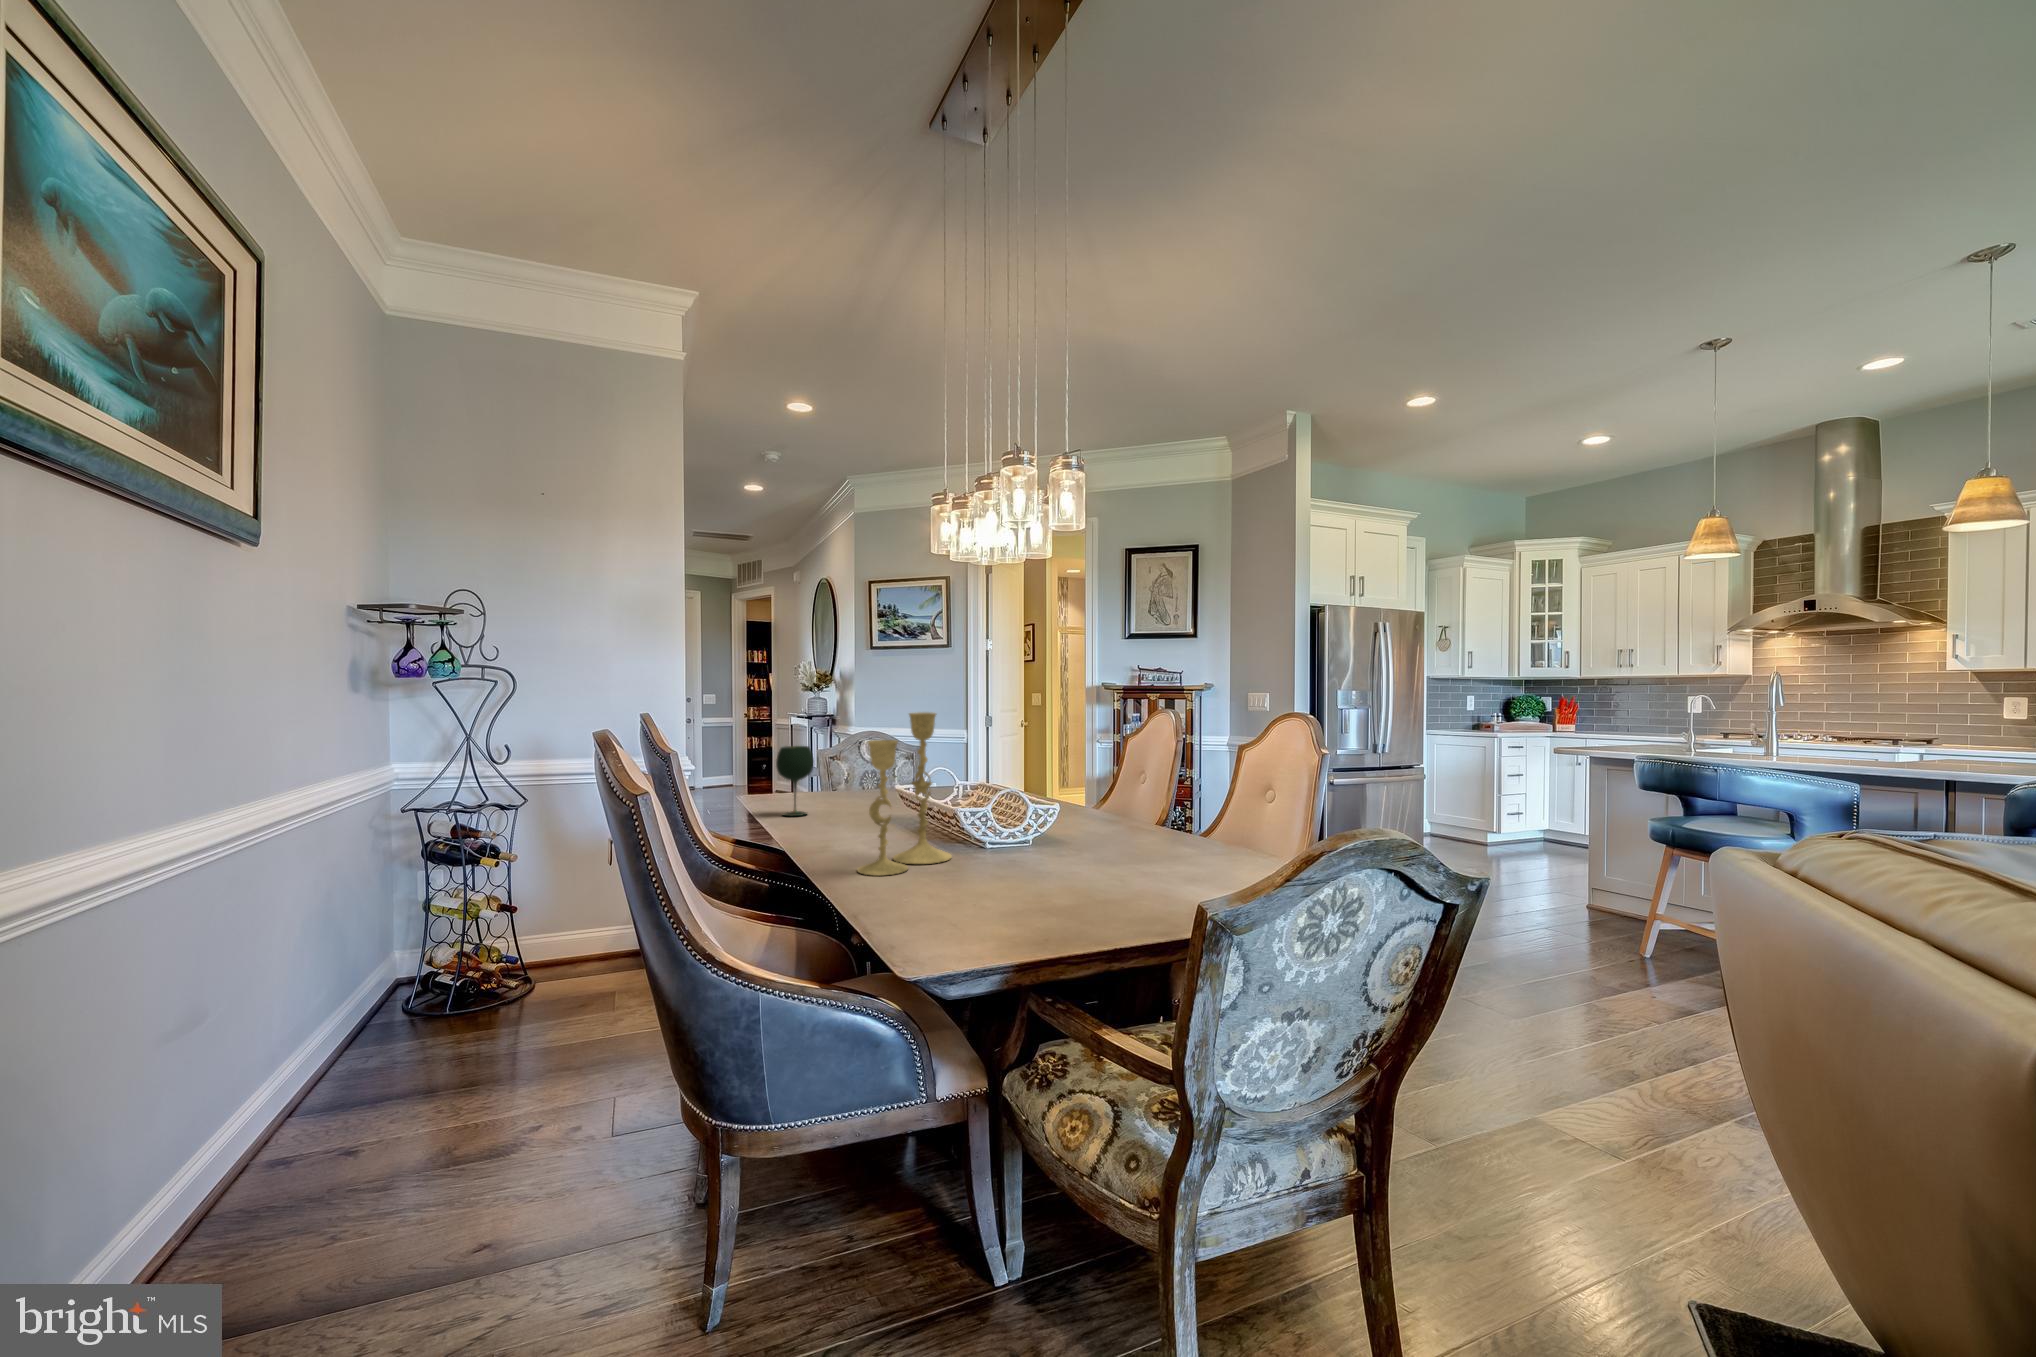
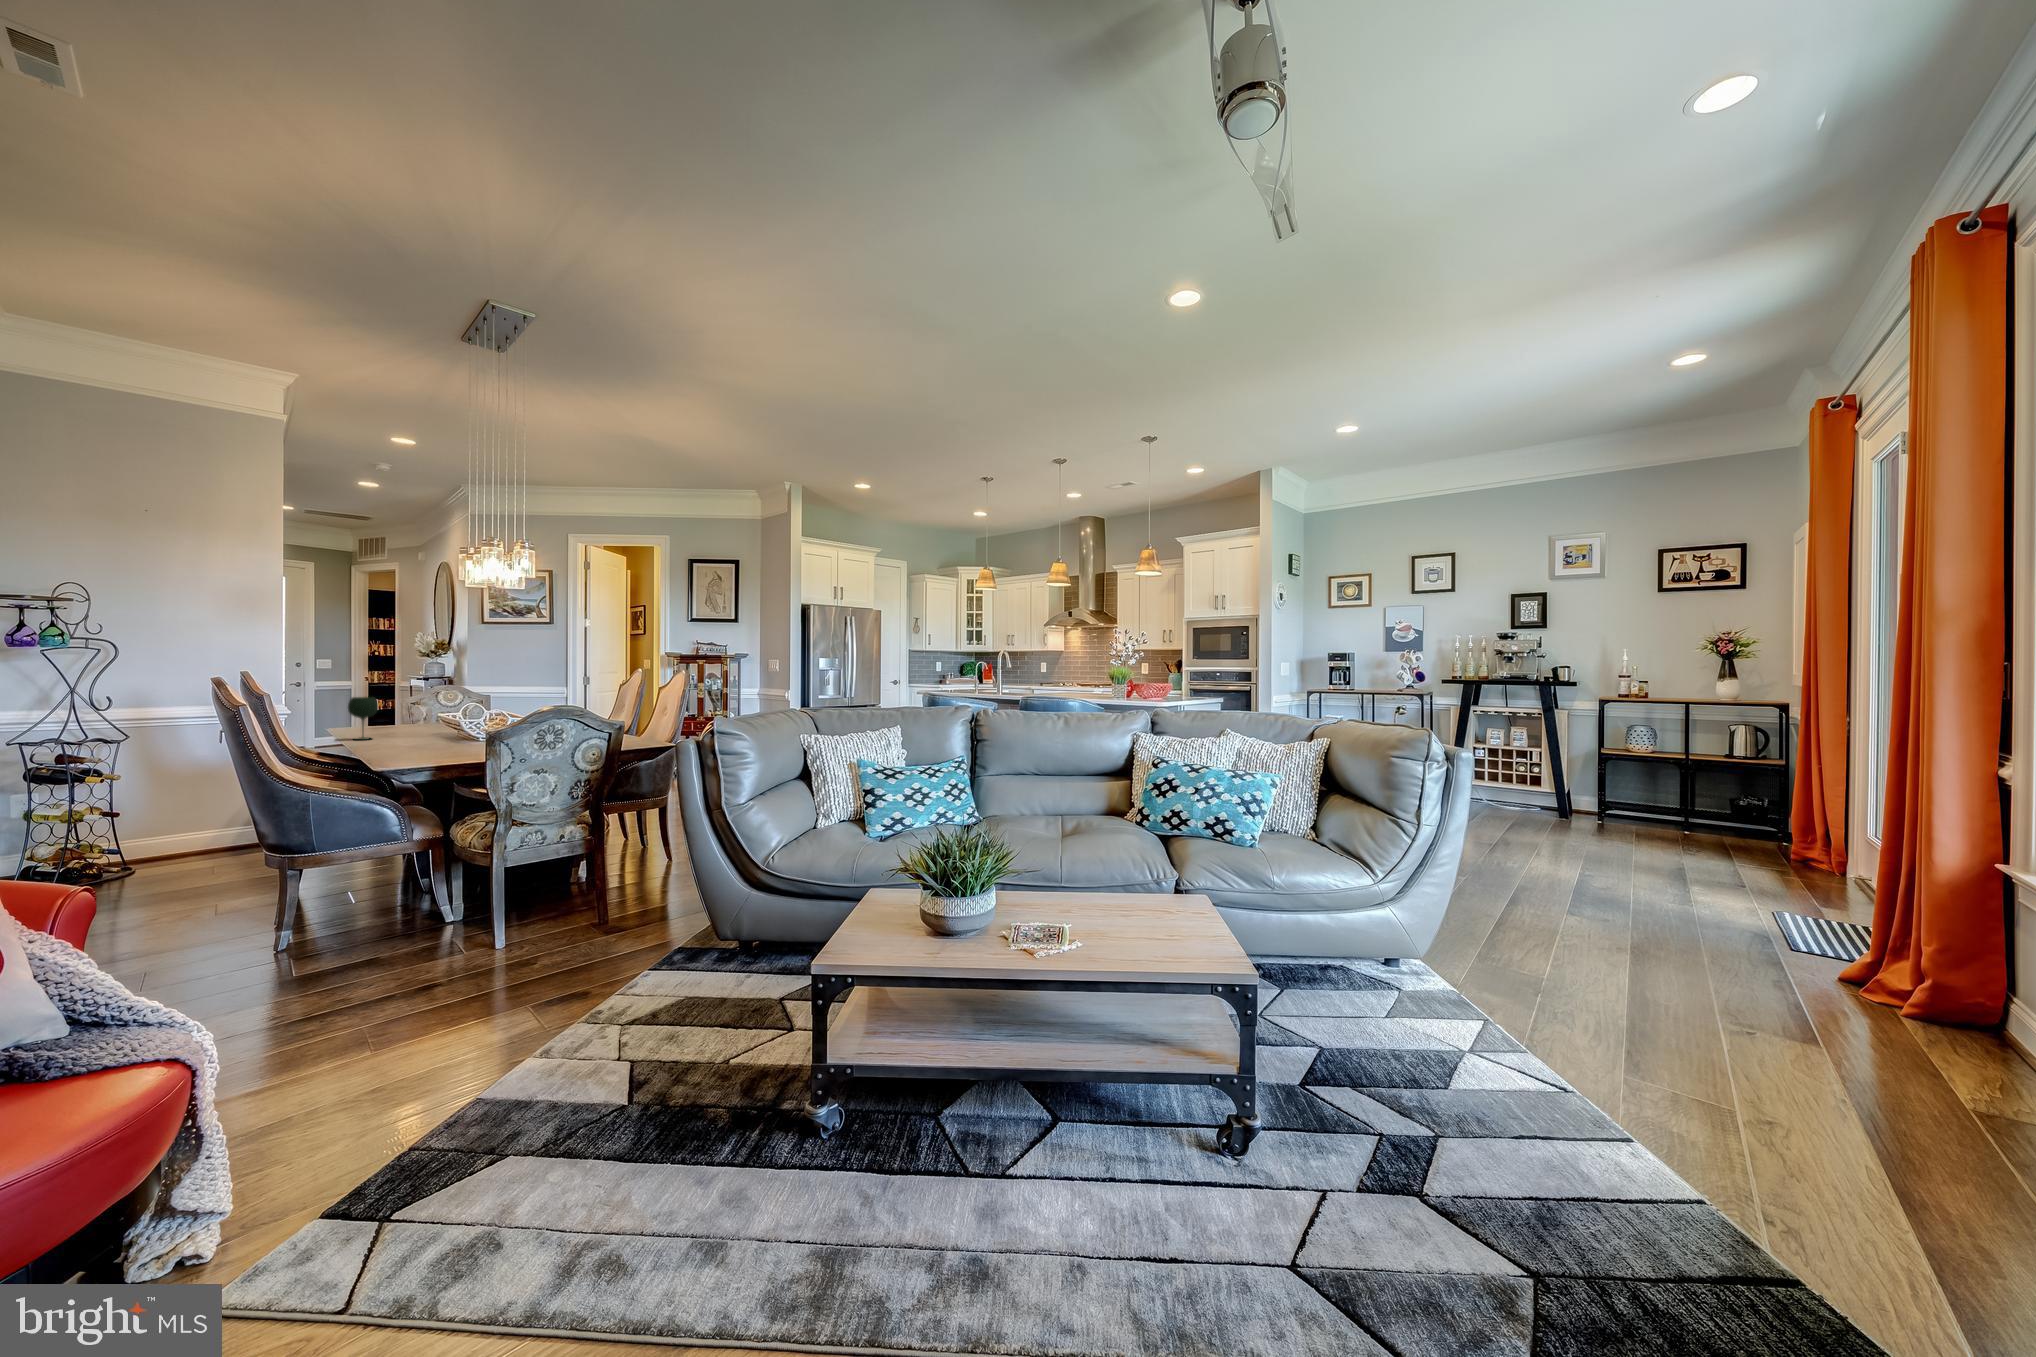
candlestick: present [857,712,952,876] -> none [381,677,449,758]

